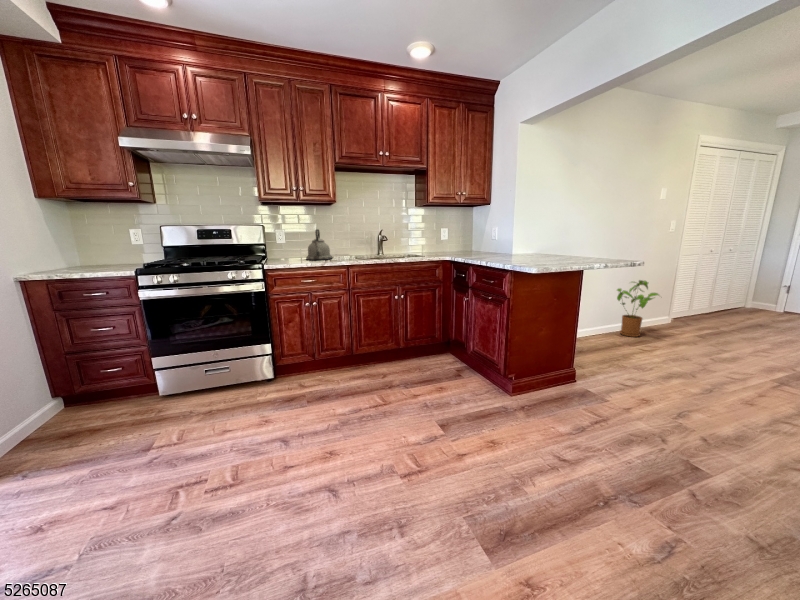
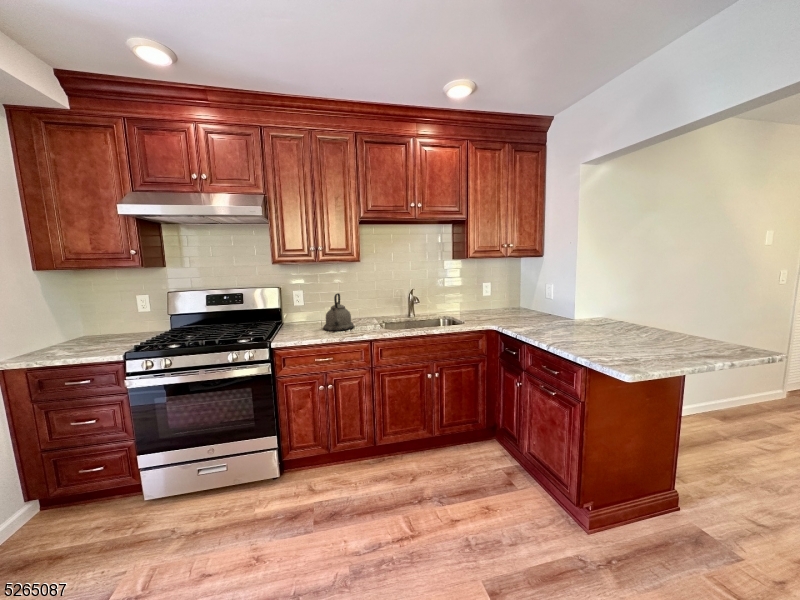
house plant: present [617,280,659,337] -> none [713,349,782,424]

